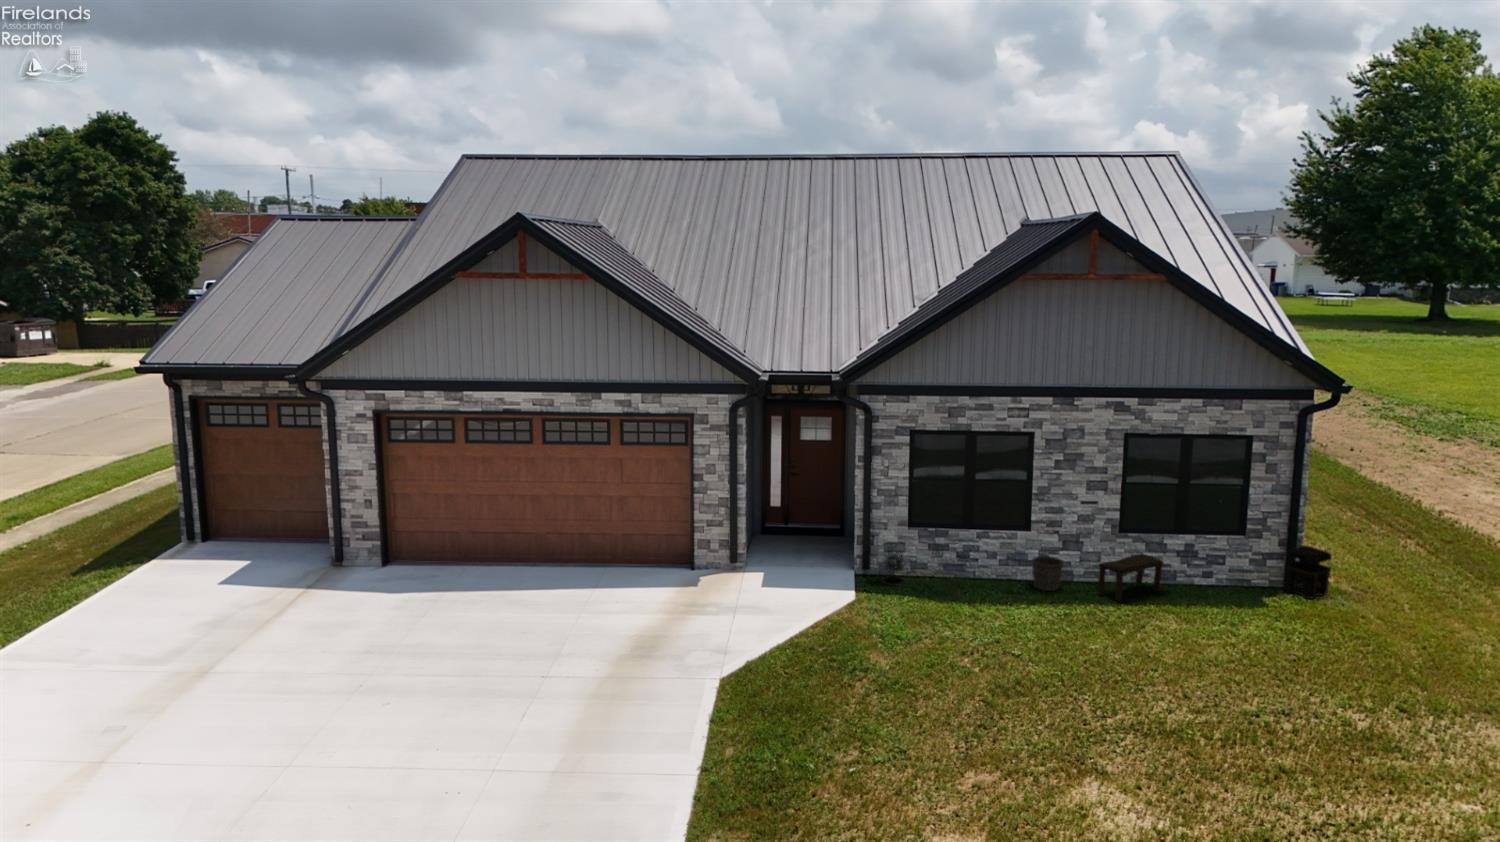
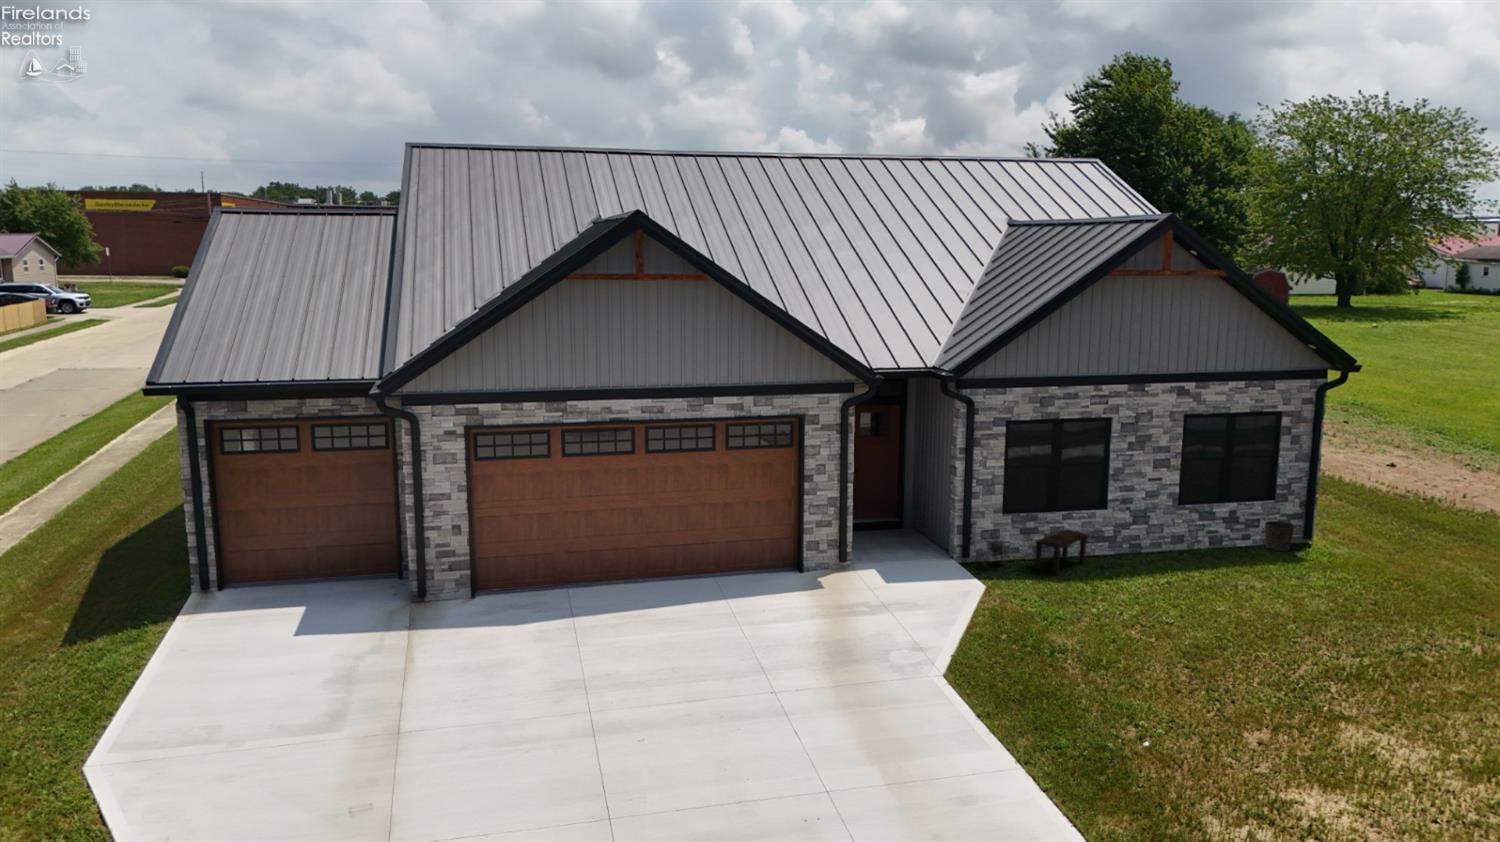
toolbox: present [1283,546,1332,599] -> none [1306,505,1345,550]
bench: present [1097,554,1164,602] -> present [1035,529,1088,574]
bucket: present [1032,556,1064,591] -> present [1265,521,1298,551]

